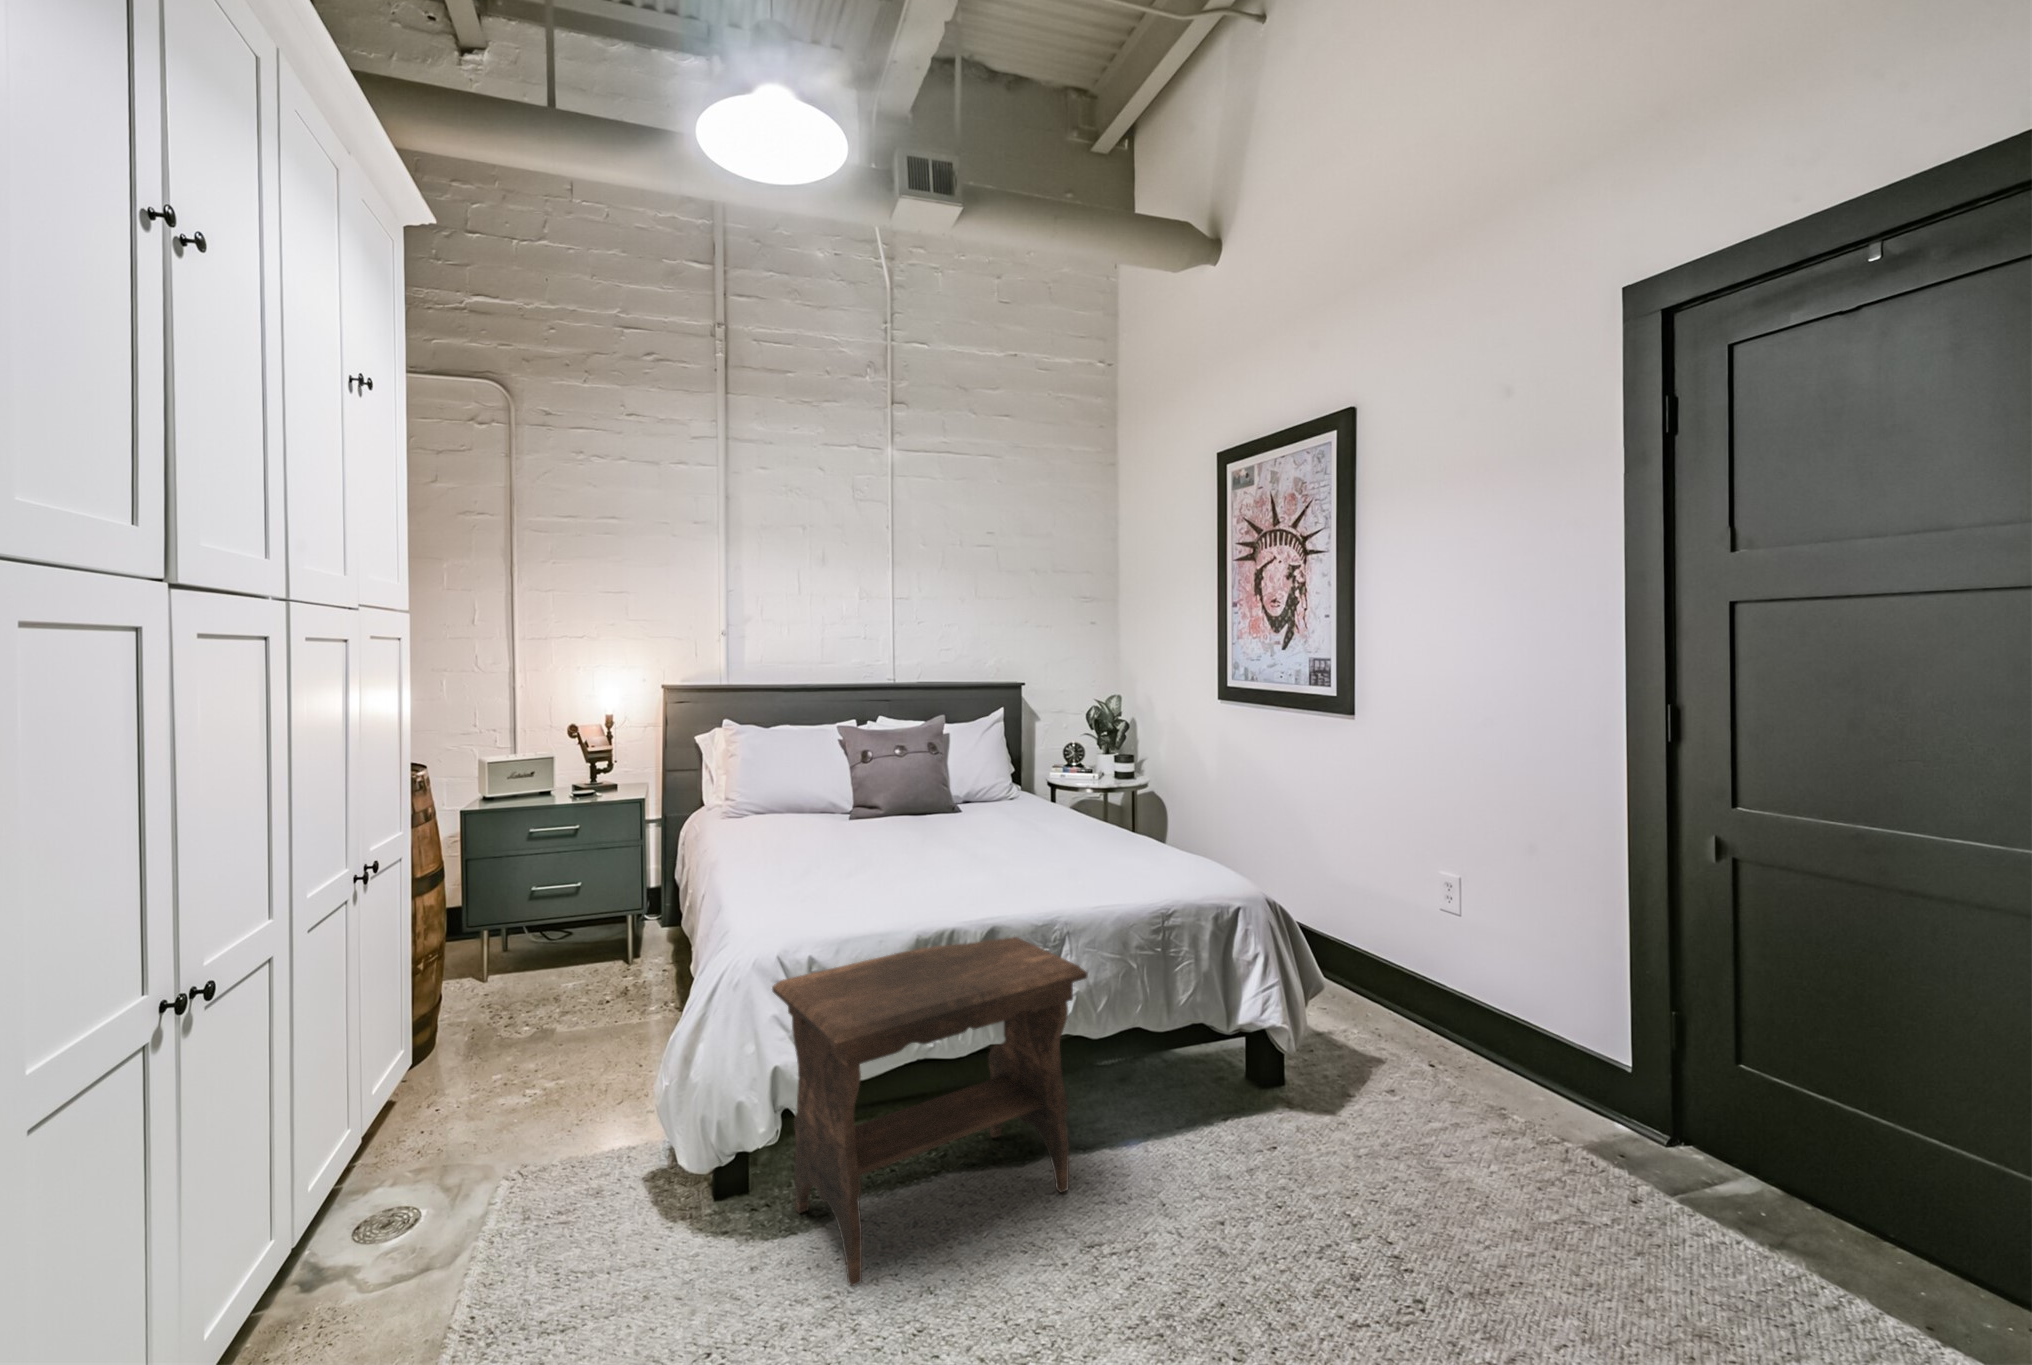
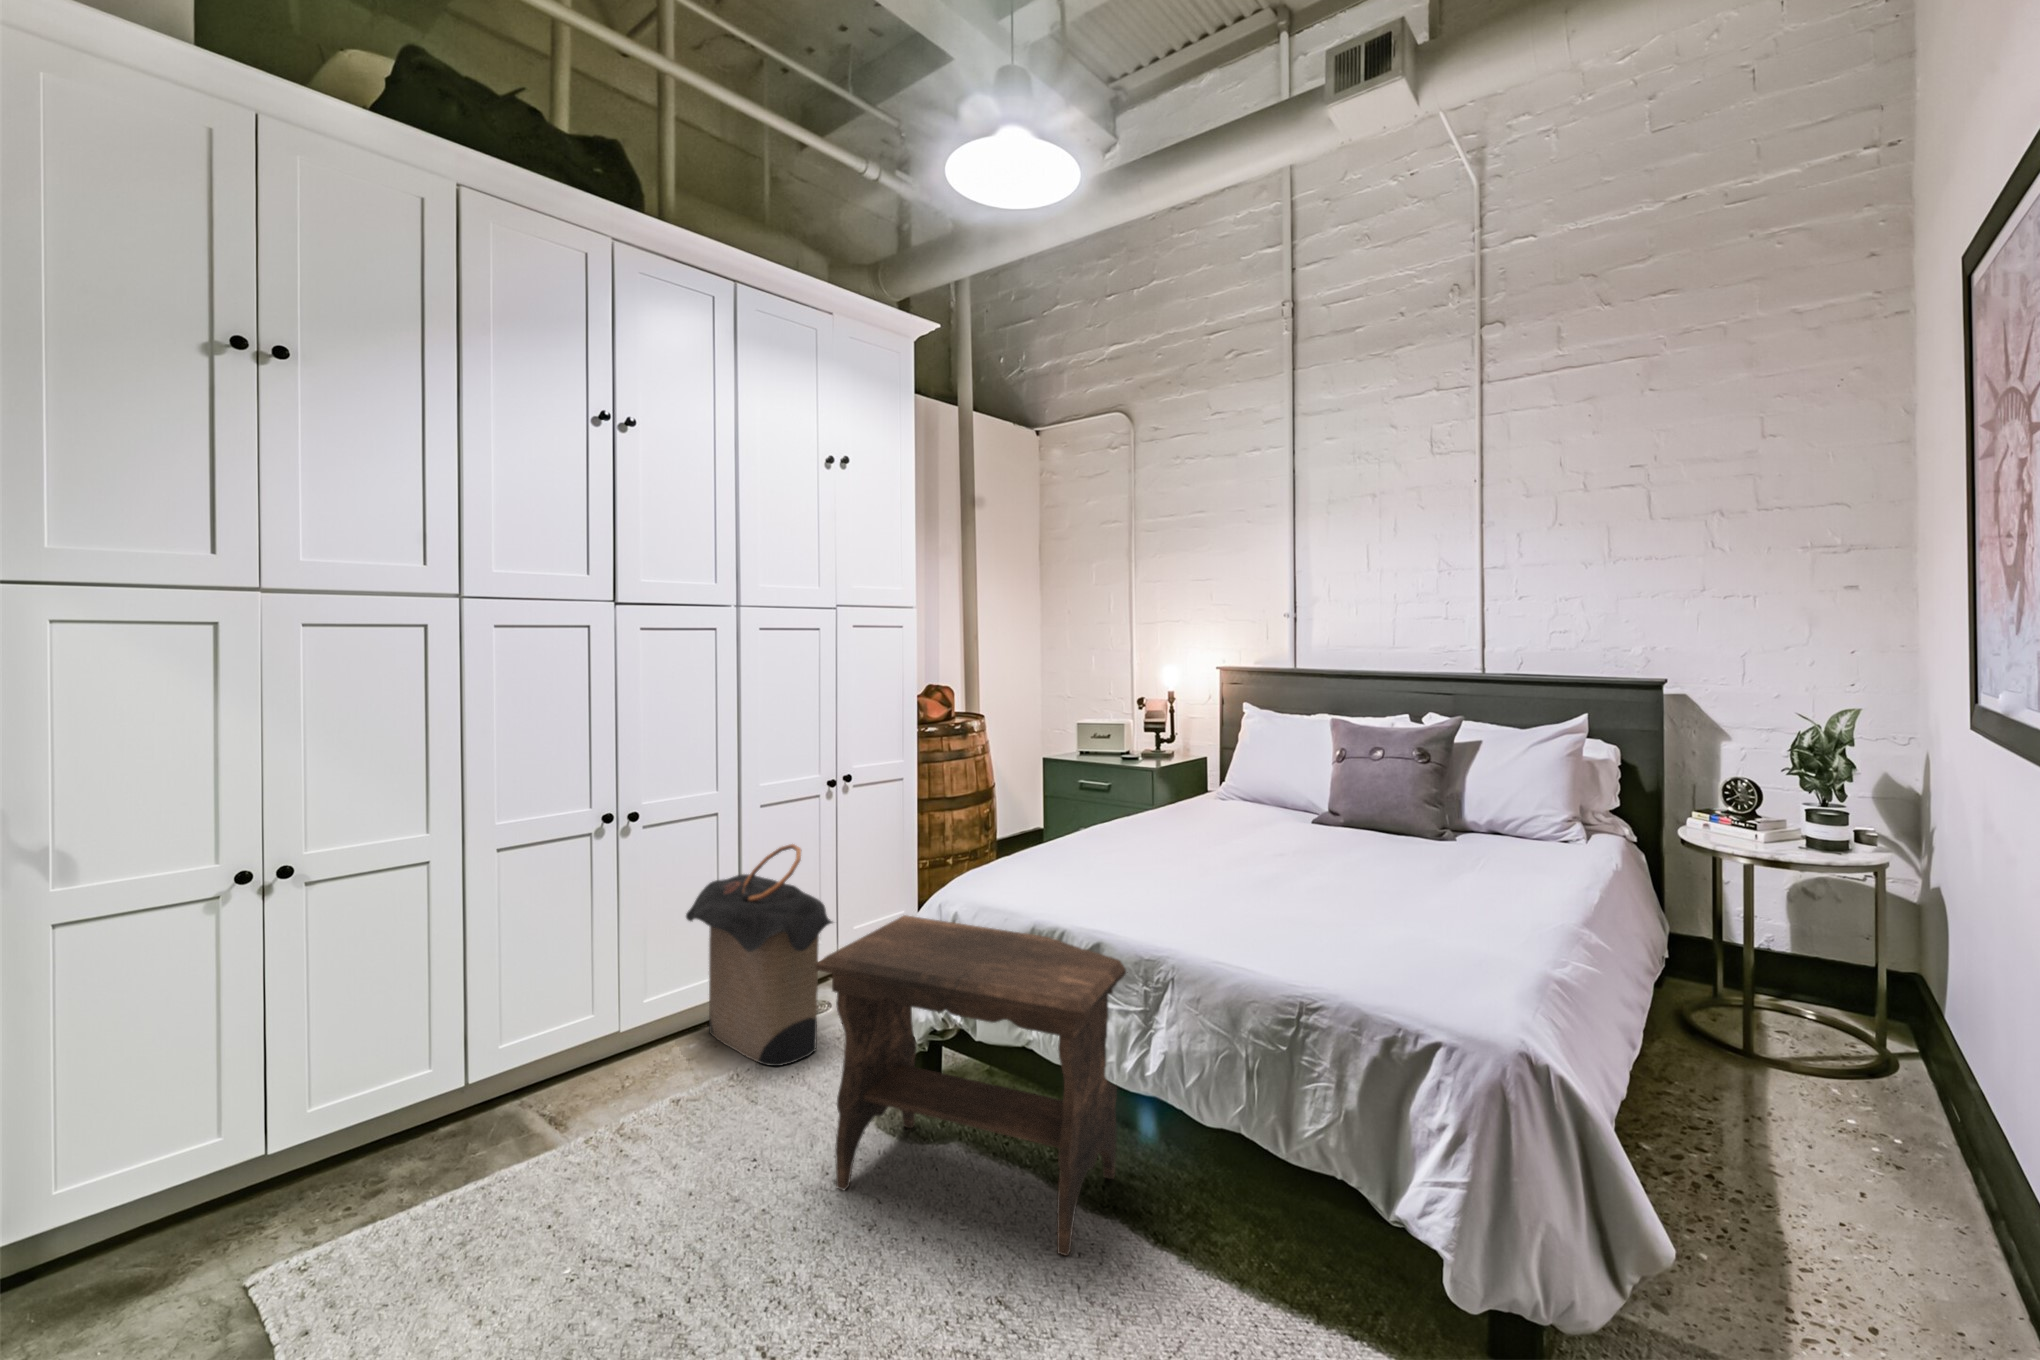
laundry hamper: none [293,967,589,1309] -> present [686,844,833,1067]

